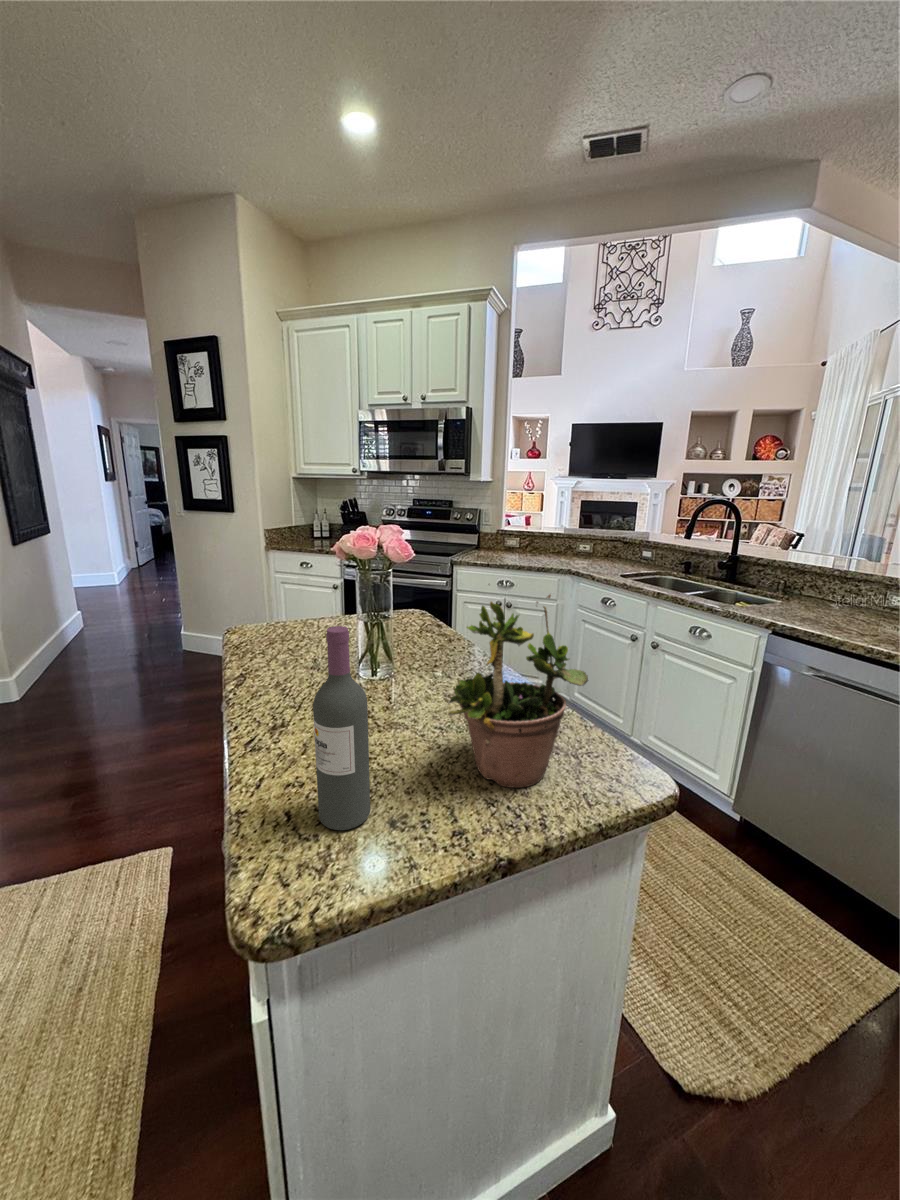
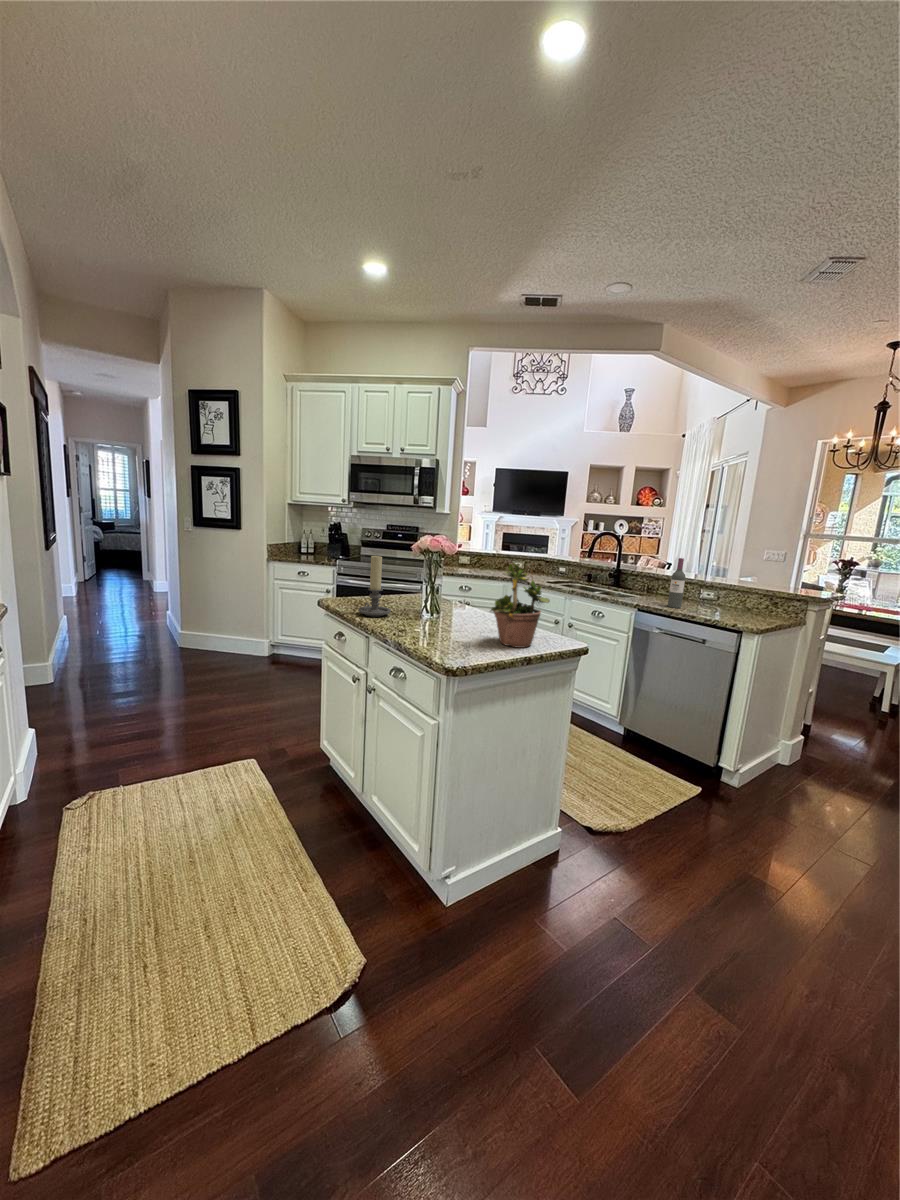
candle holder: none [264,565,322,671] -> present [358,556,391,617]
wine bottle: present [313,626,370,830] -> present [668,558,686,608]

